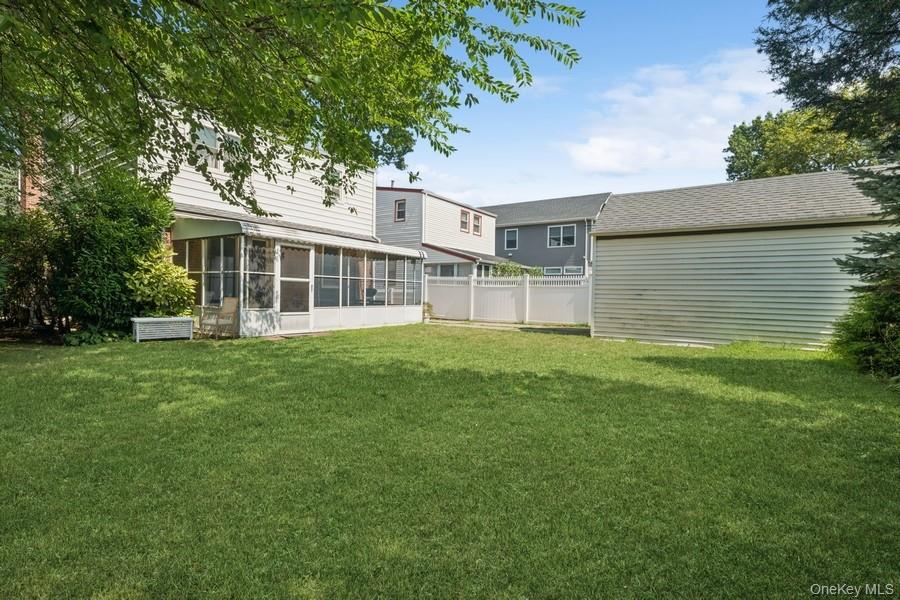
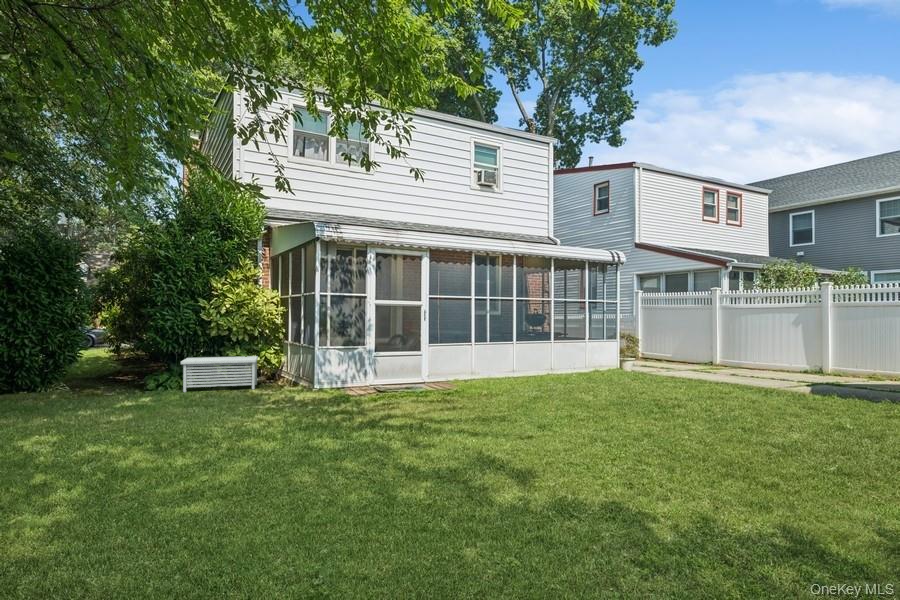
chair: present [201,297,239,340] -> none [266,329,312,394]

